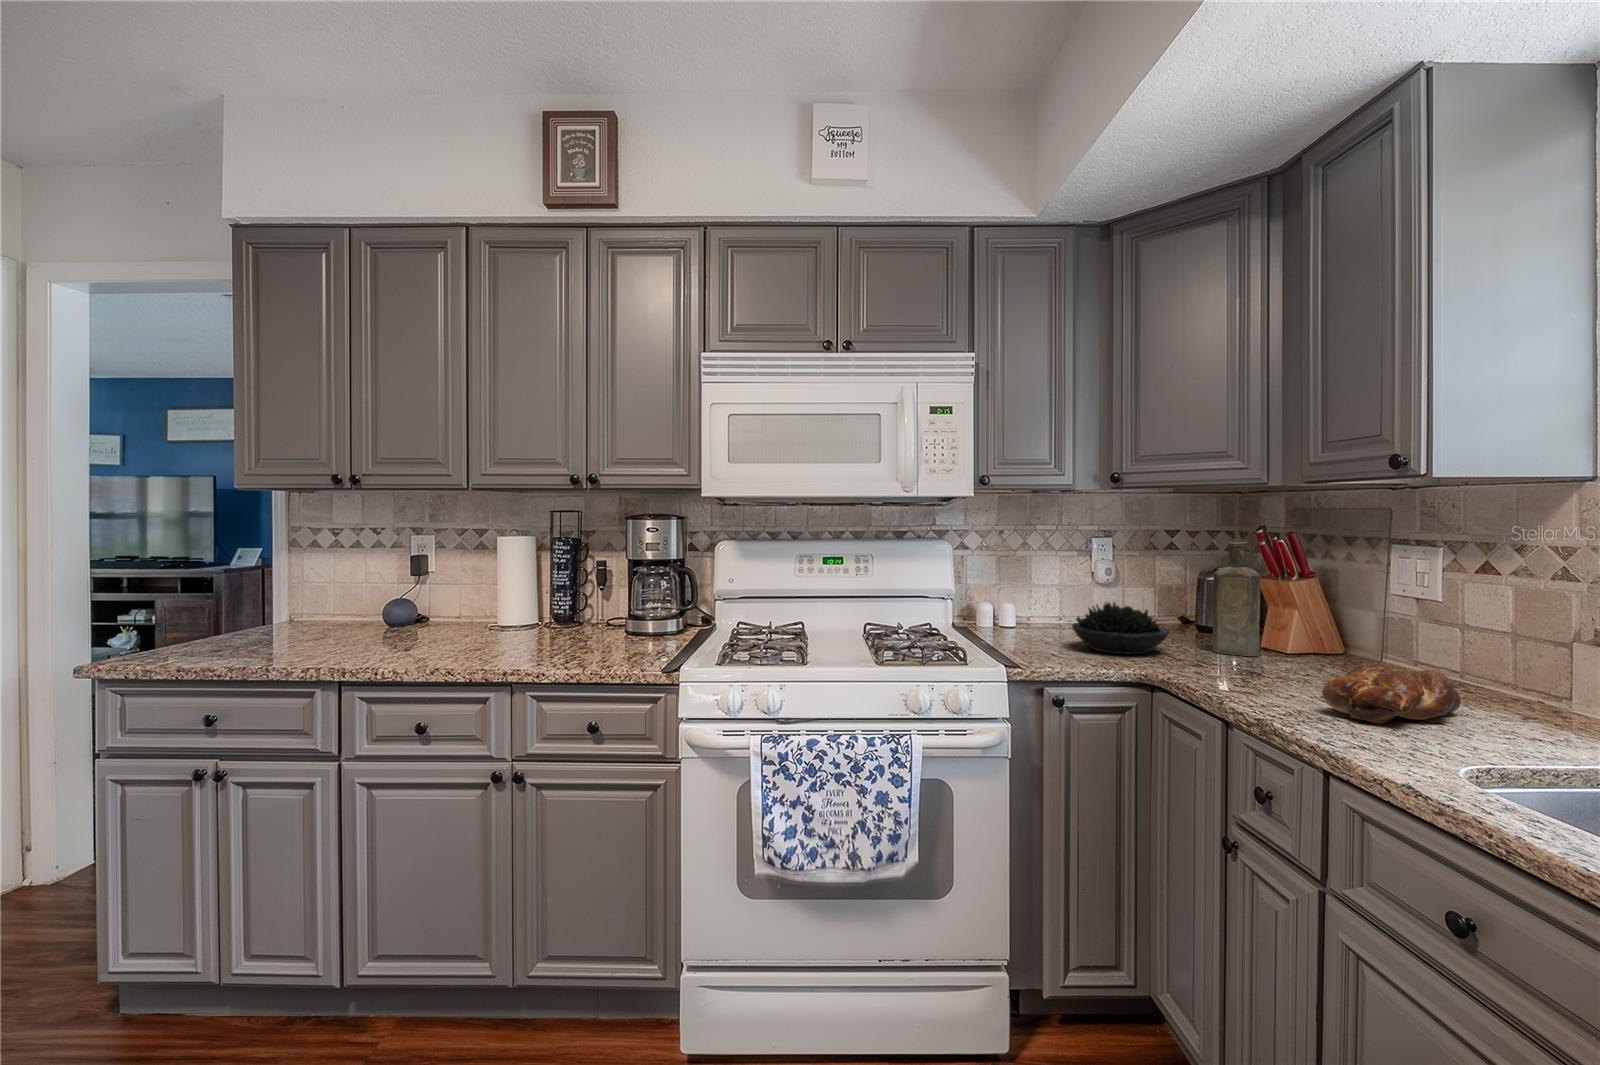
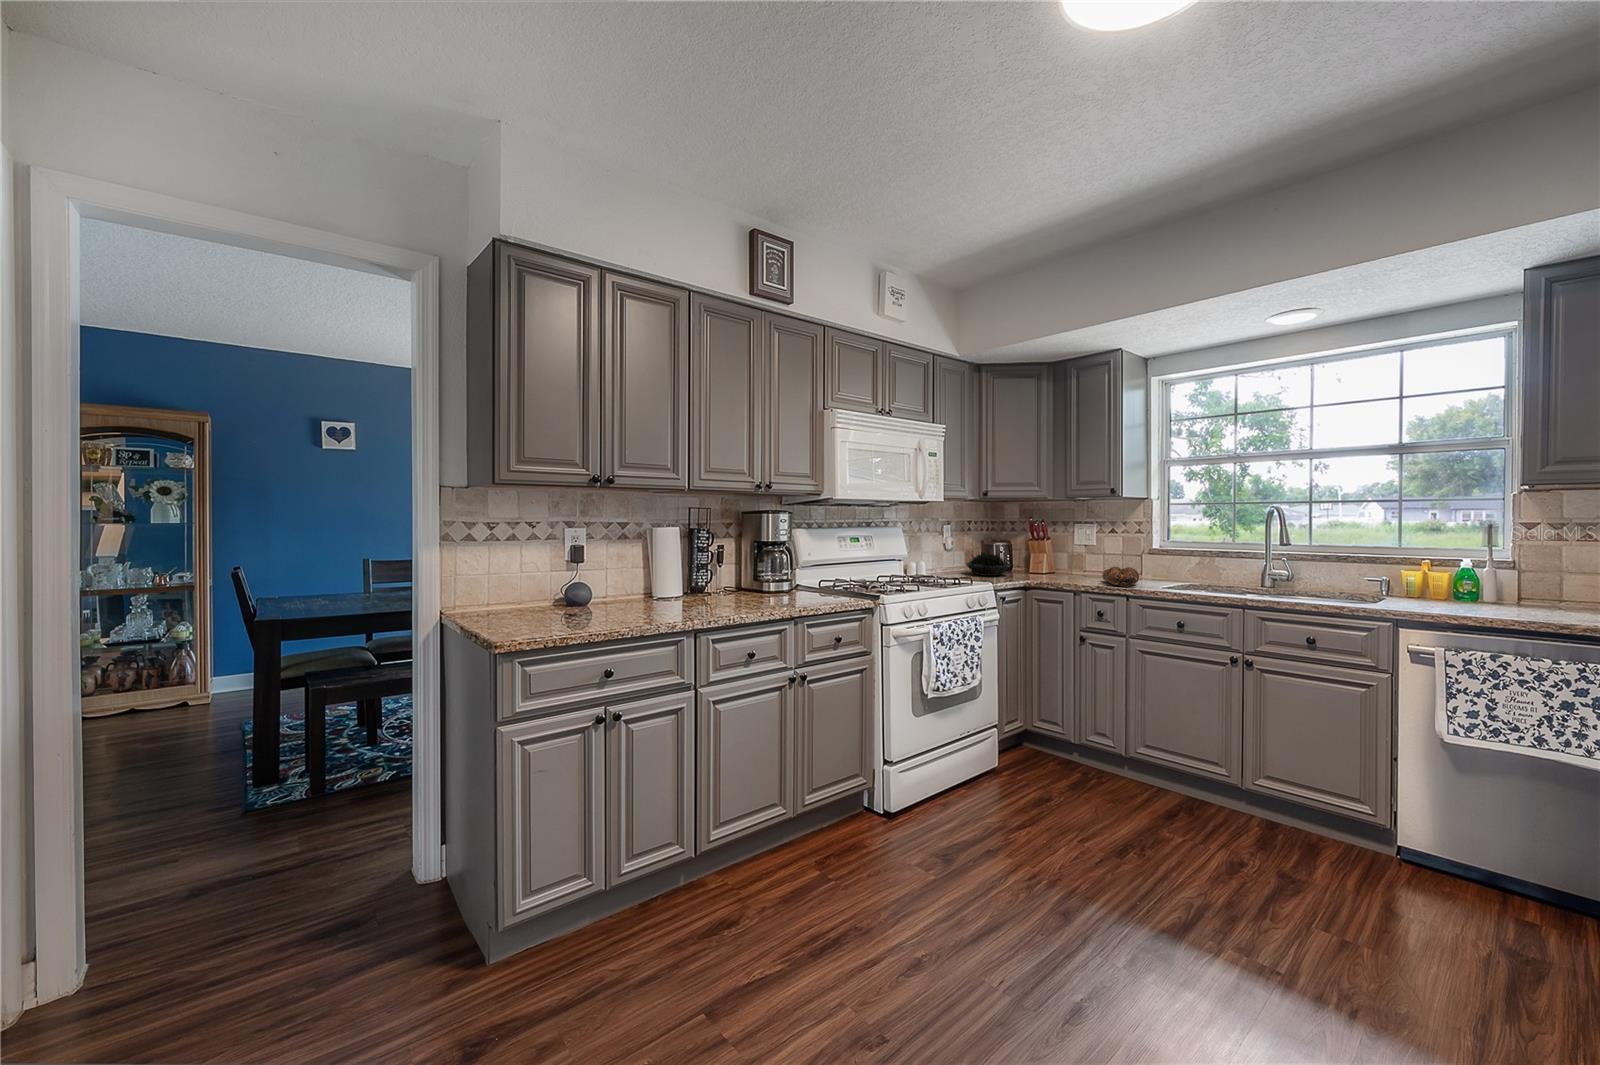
bottle: present [1213,542,1260,656] -> none [1009,521,1033,572]

